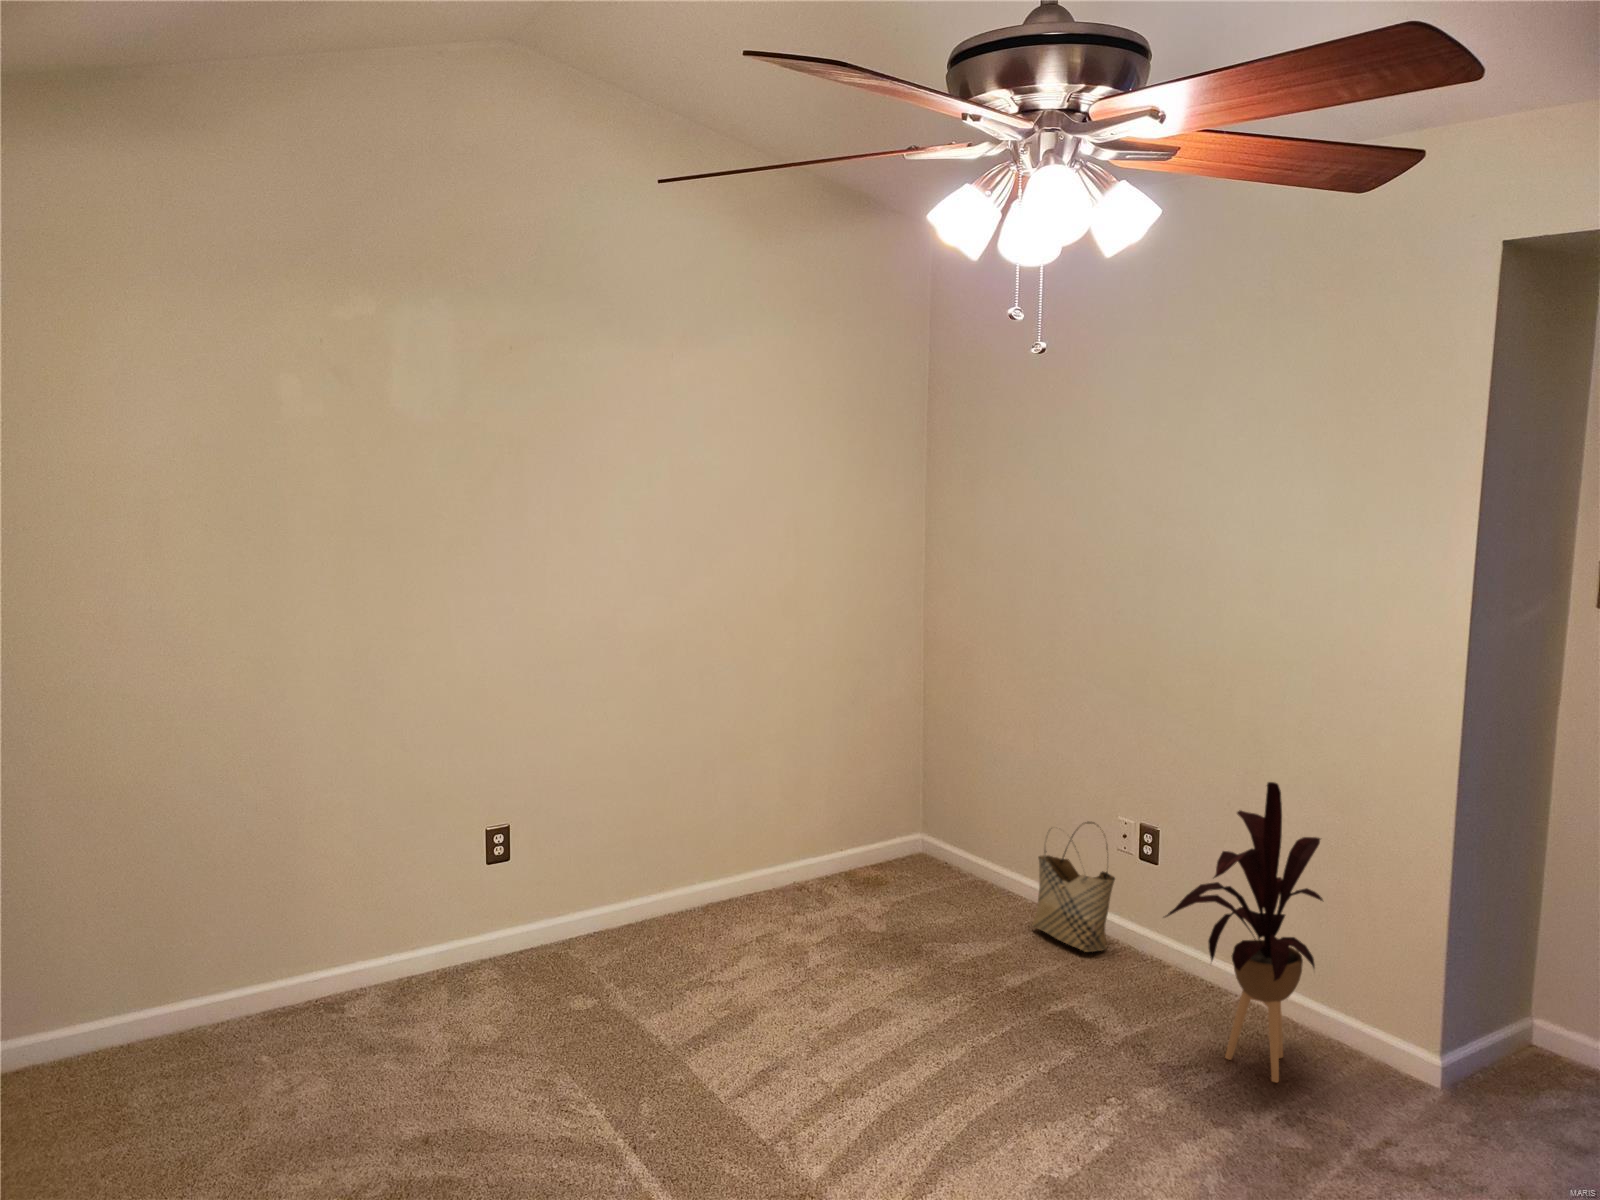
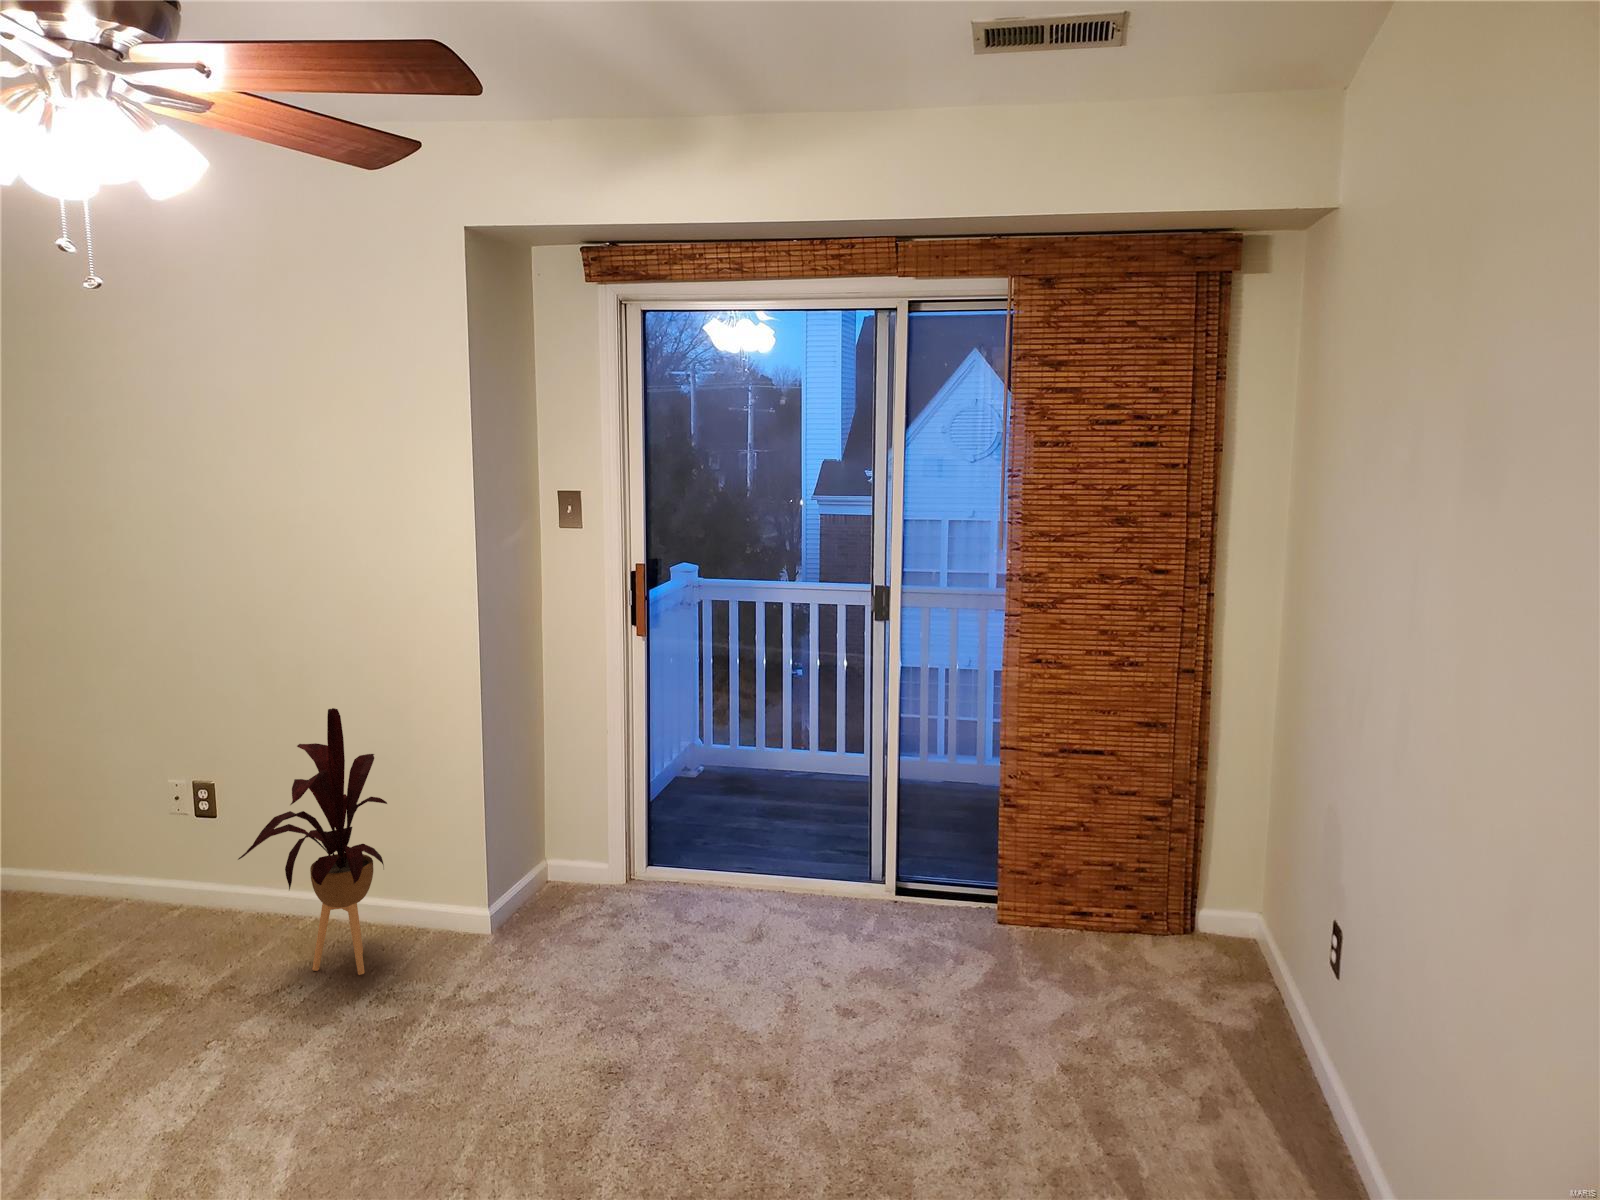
woven basket: present [1033,822,1115,952] -> none [79,792,173,923]

